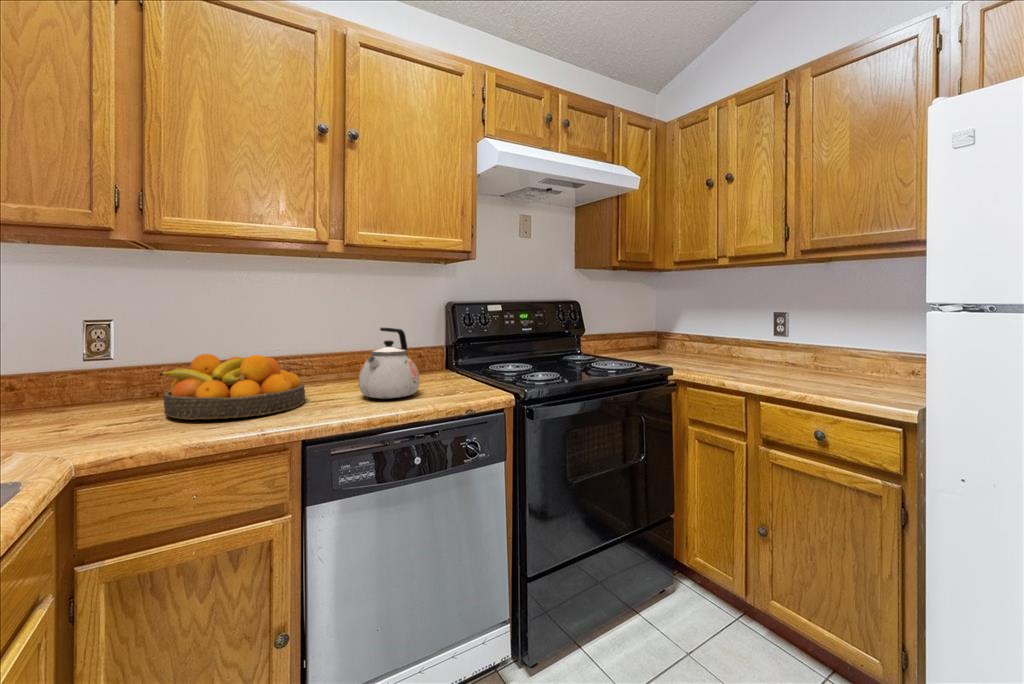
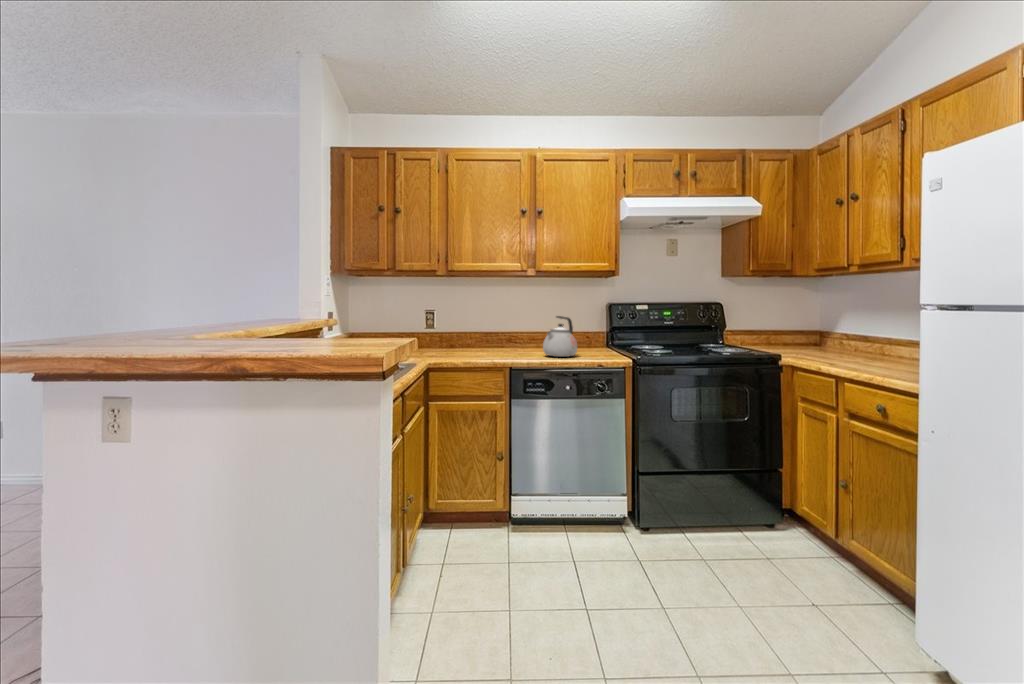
fruit bowl: present [158,354,305,419] -> none [452,327,515,357]

